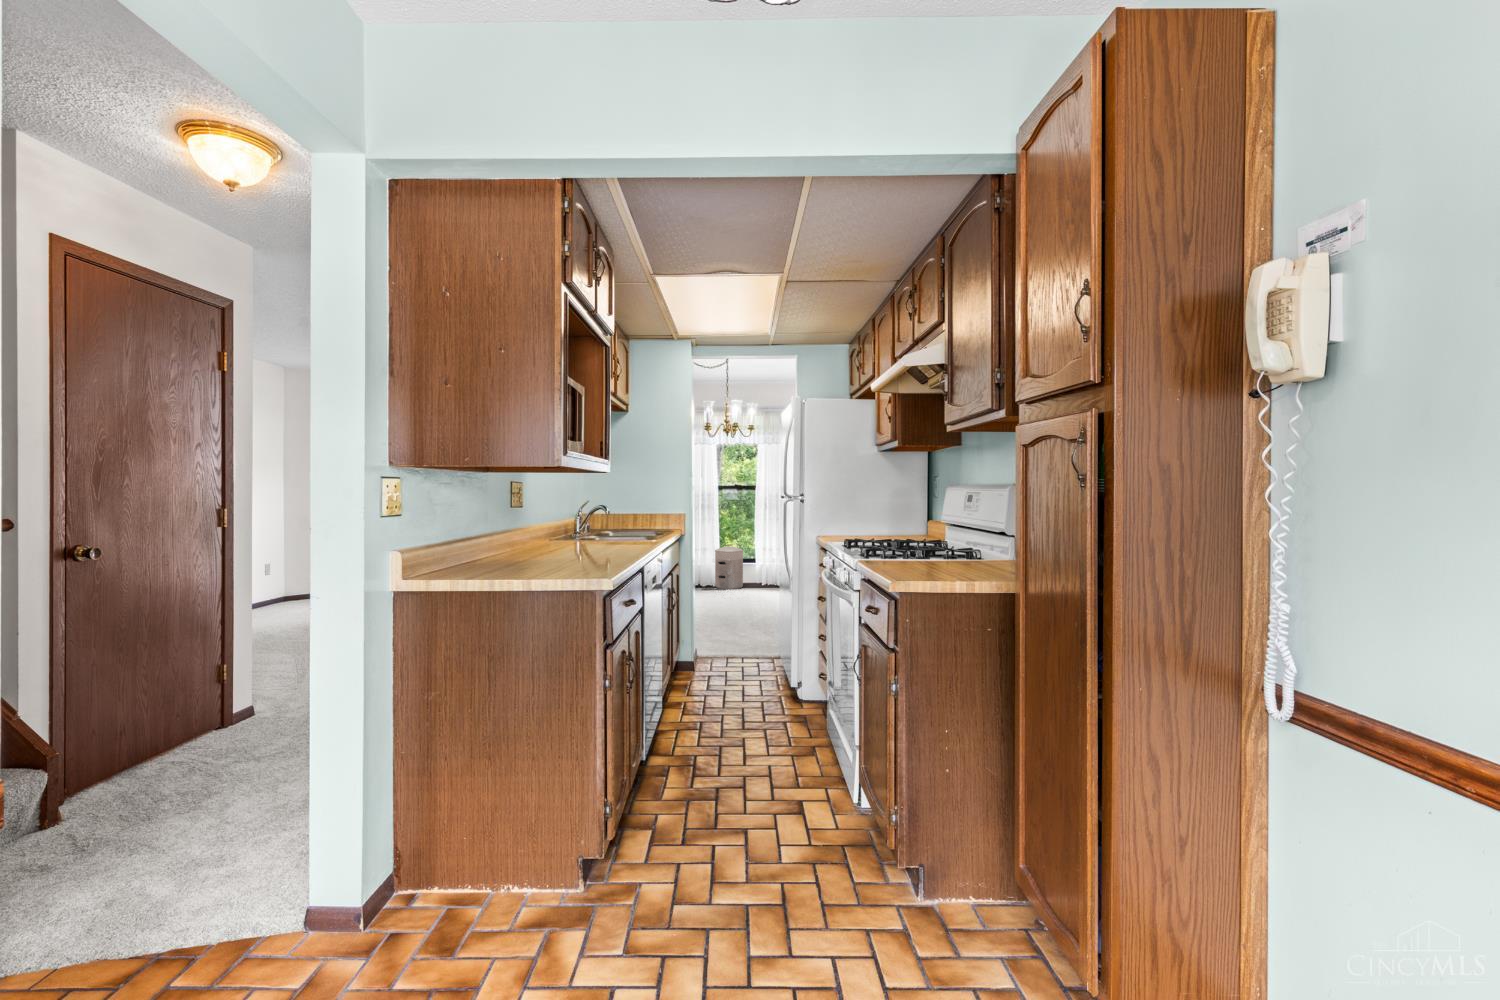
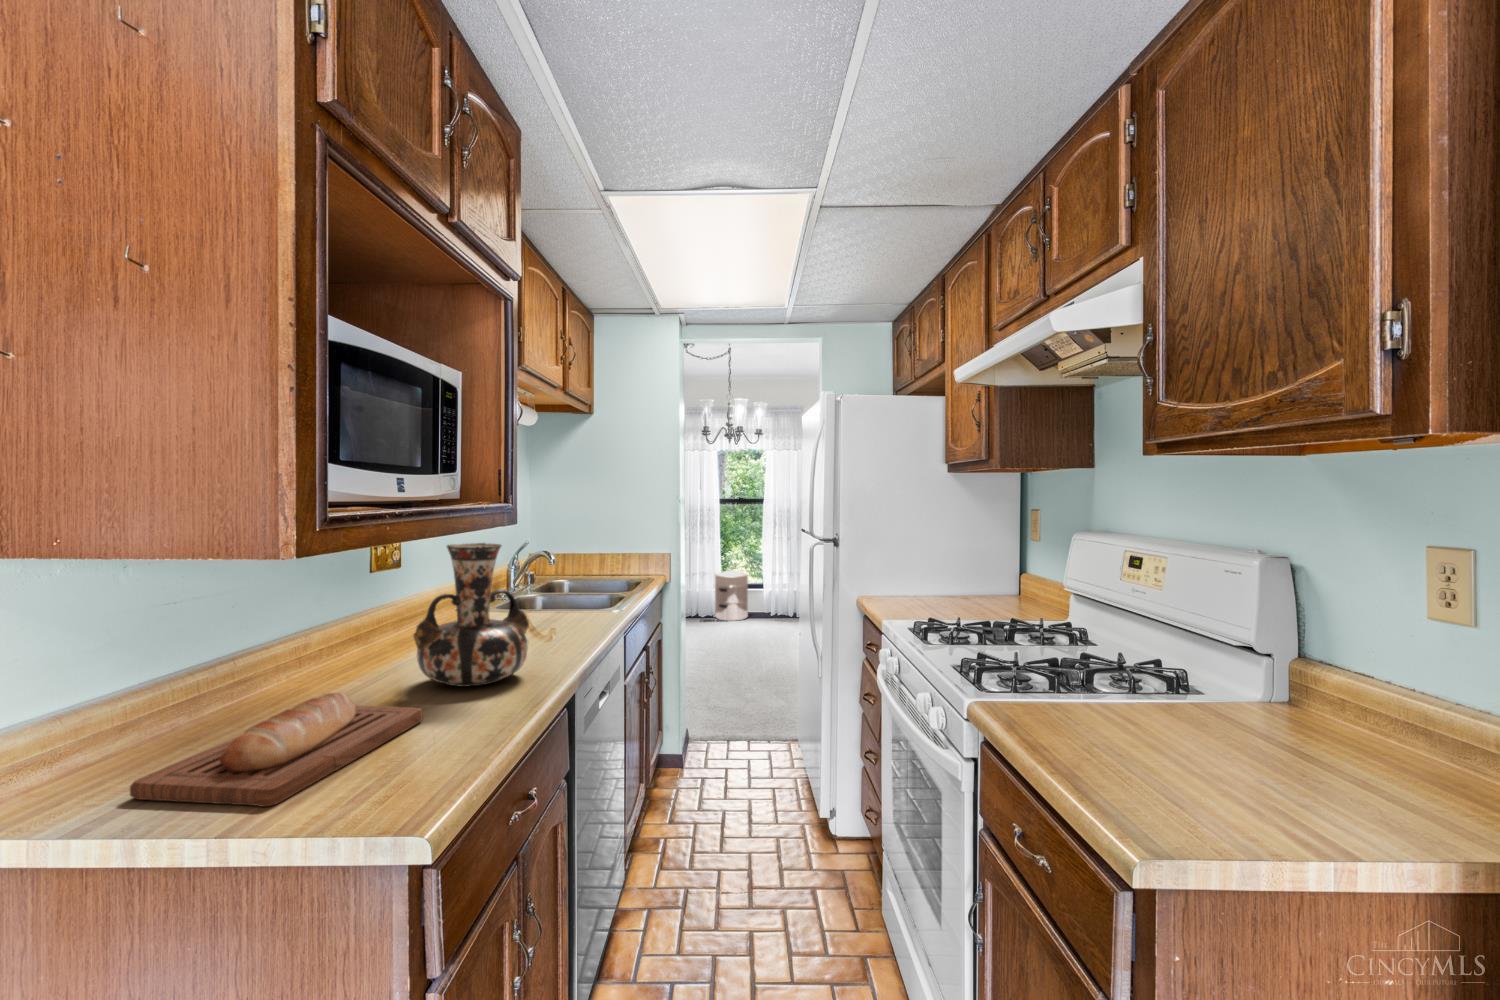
decorative vase: none [560,483,618,558] -> present [413,543,529,687]
bread loaf: none [475,547,577,576] -> present [130,692,423,807]

